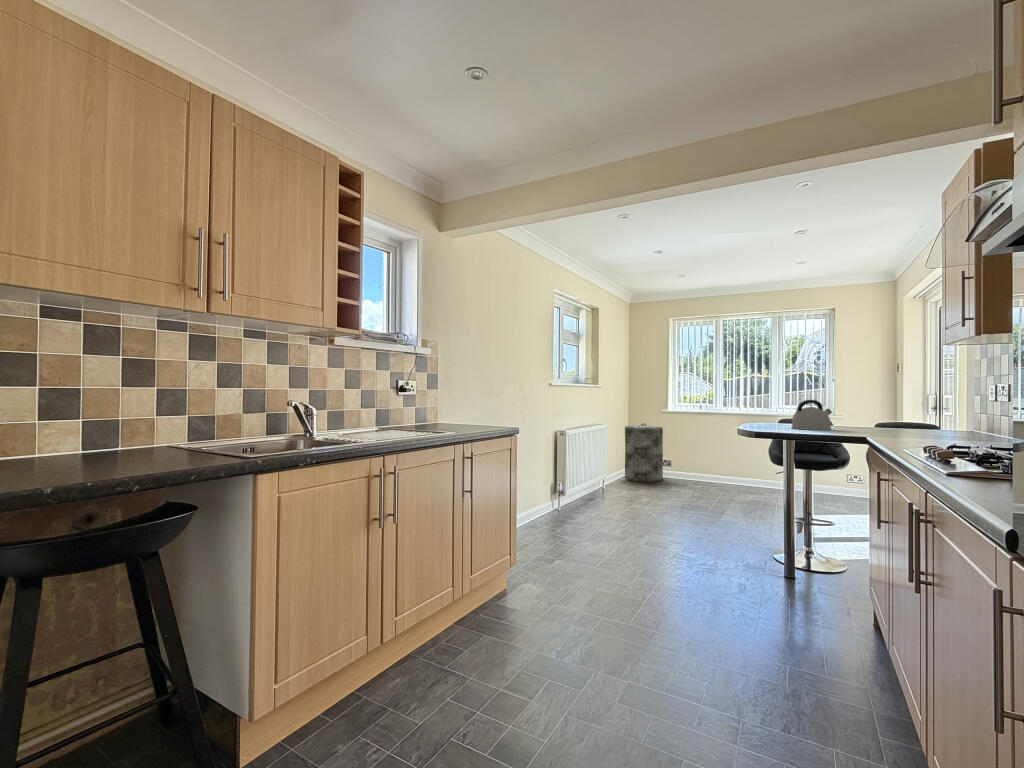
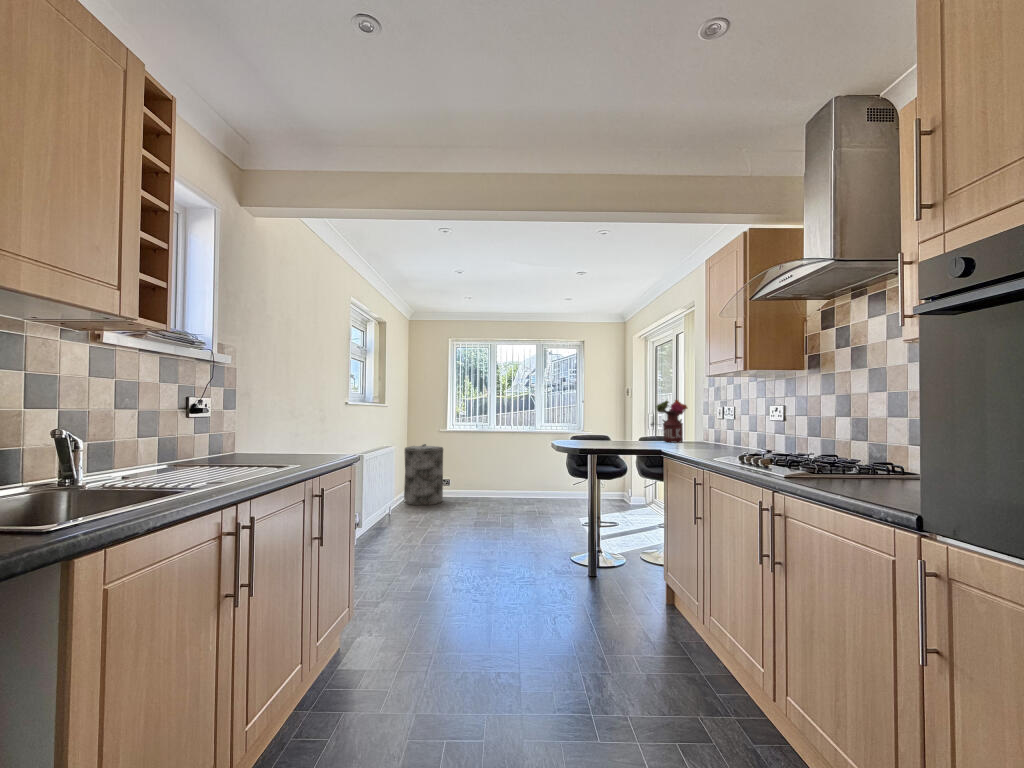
flower arrangement: none [888,376,938,430] -> present [656,400,687,442]
kettle: present [792,400,831,430] -> none [594,419,625,445]

